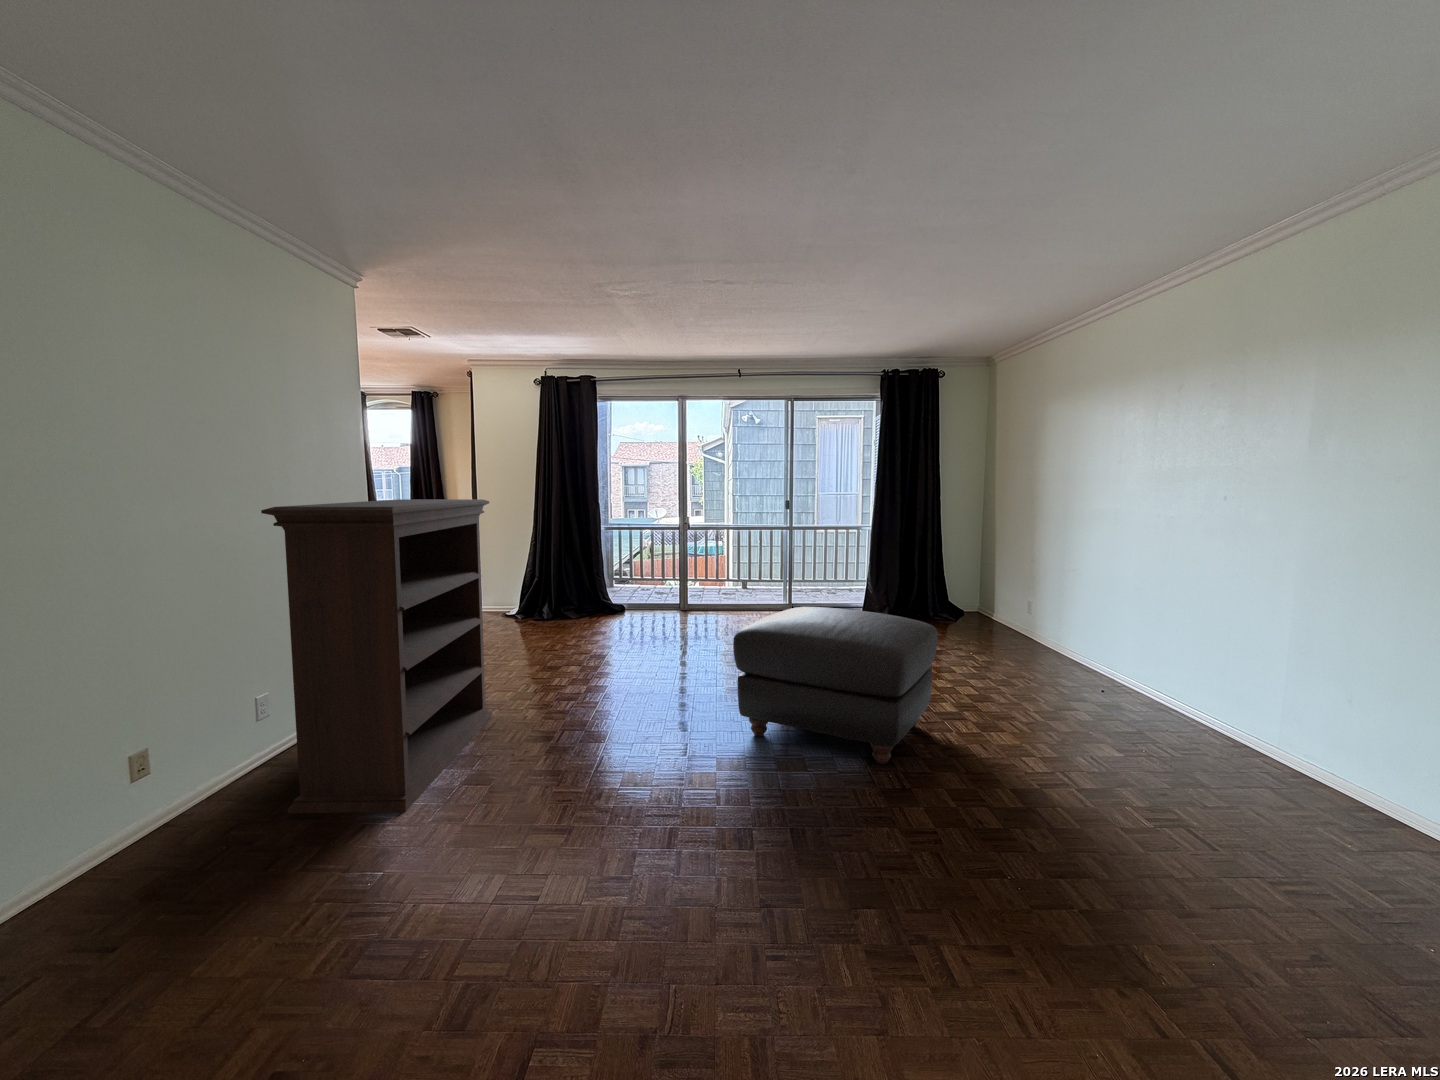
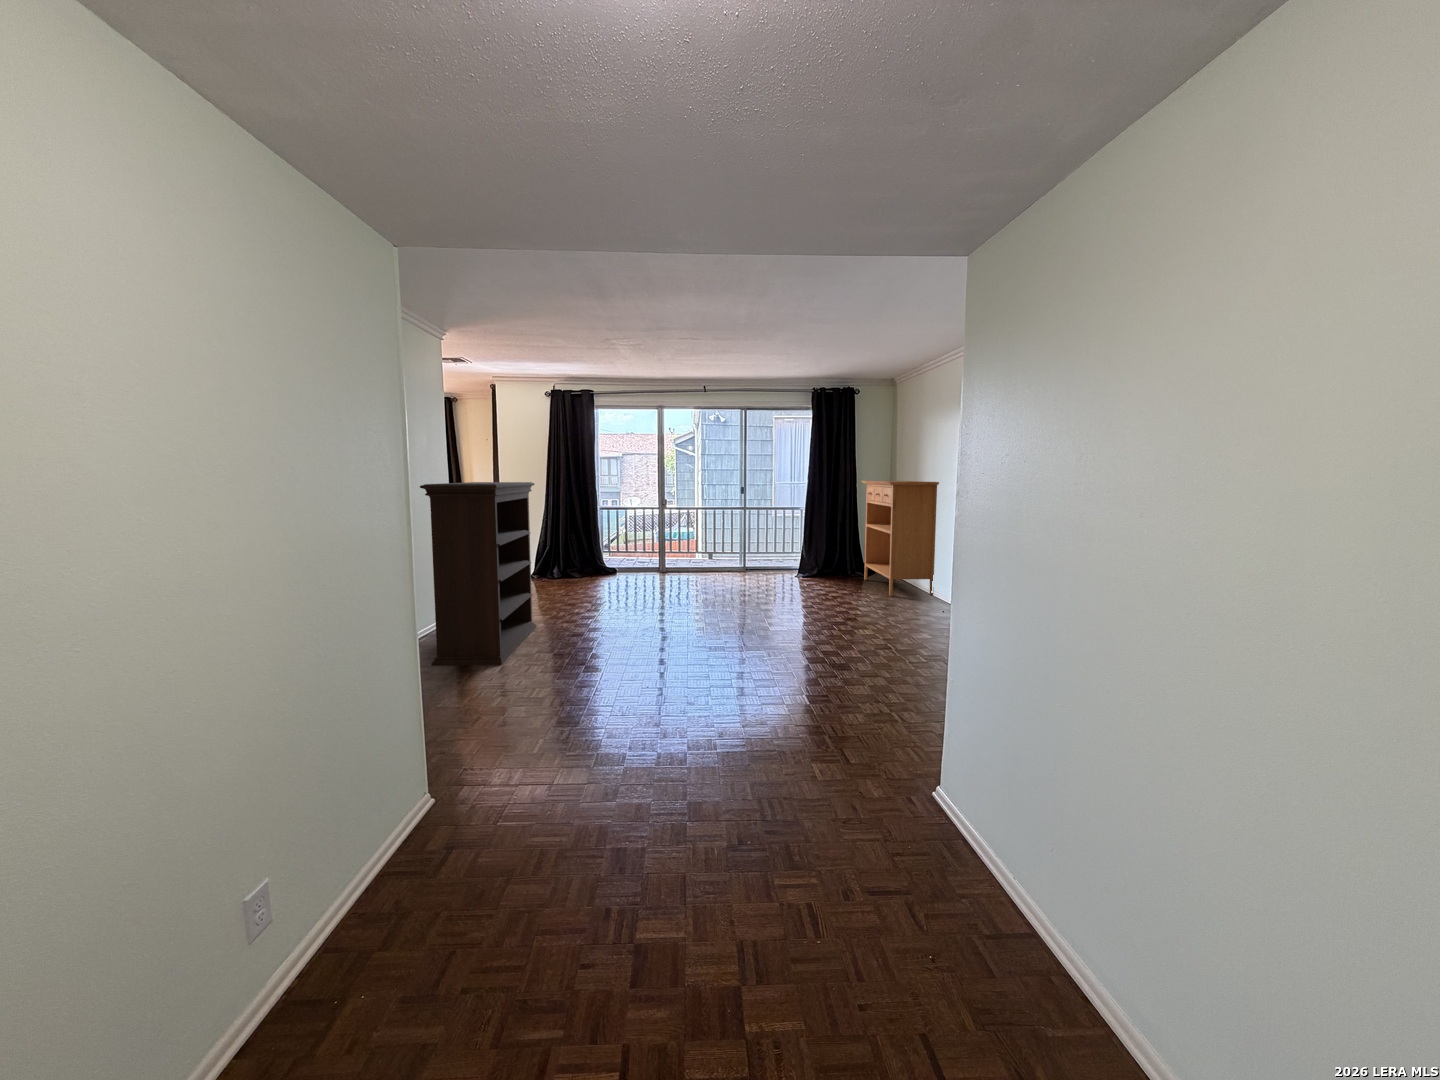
console table: none [947,494,1073,656] -> present [861,481,939,596]
ottoman: present [733,607,937,764] -> none [697,554,829,644]

